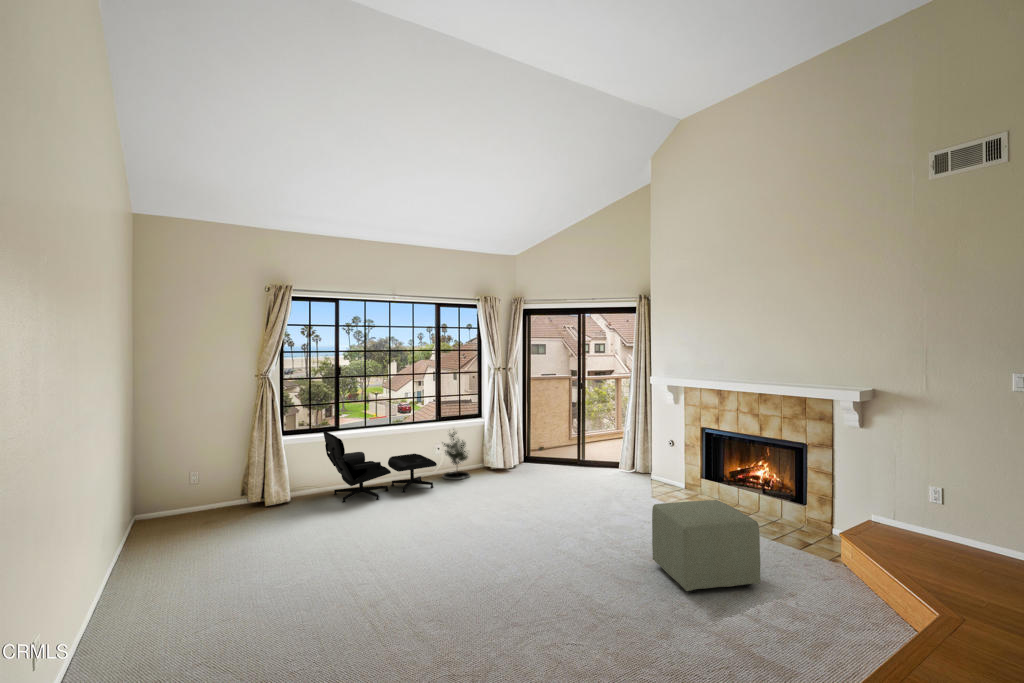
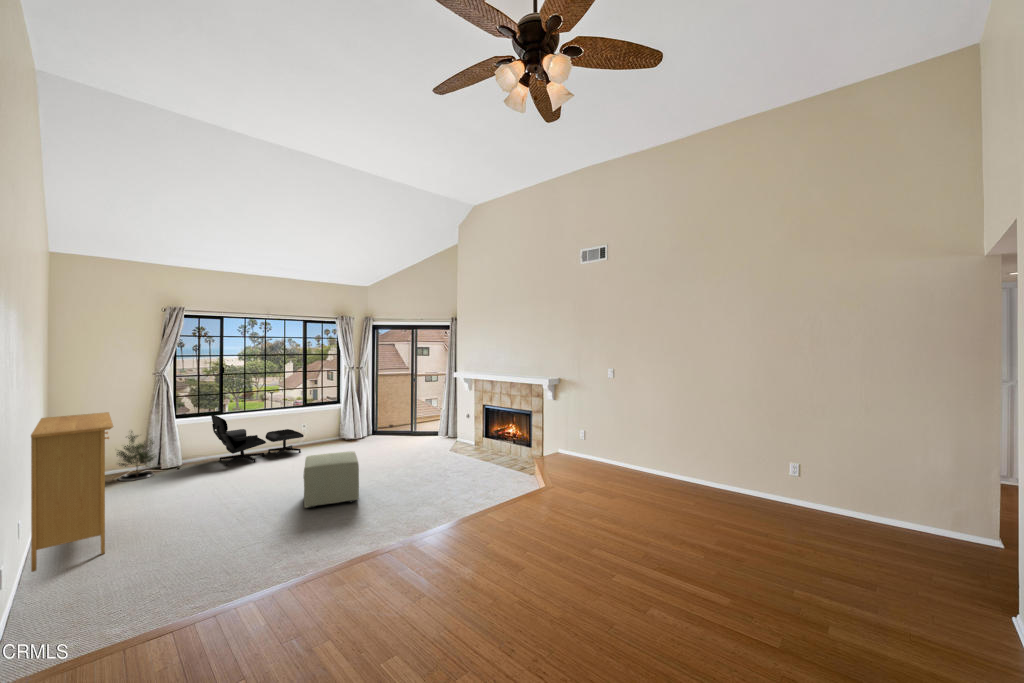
console table: none [115,429,215,661] -> present [31,412,113,572]
potted tree: present [443,432,470,480] -> present [117,431,156,481]
ottoman: present [652,500,760,592] -> present [304,451,359,508]

